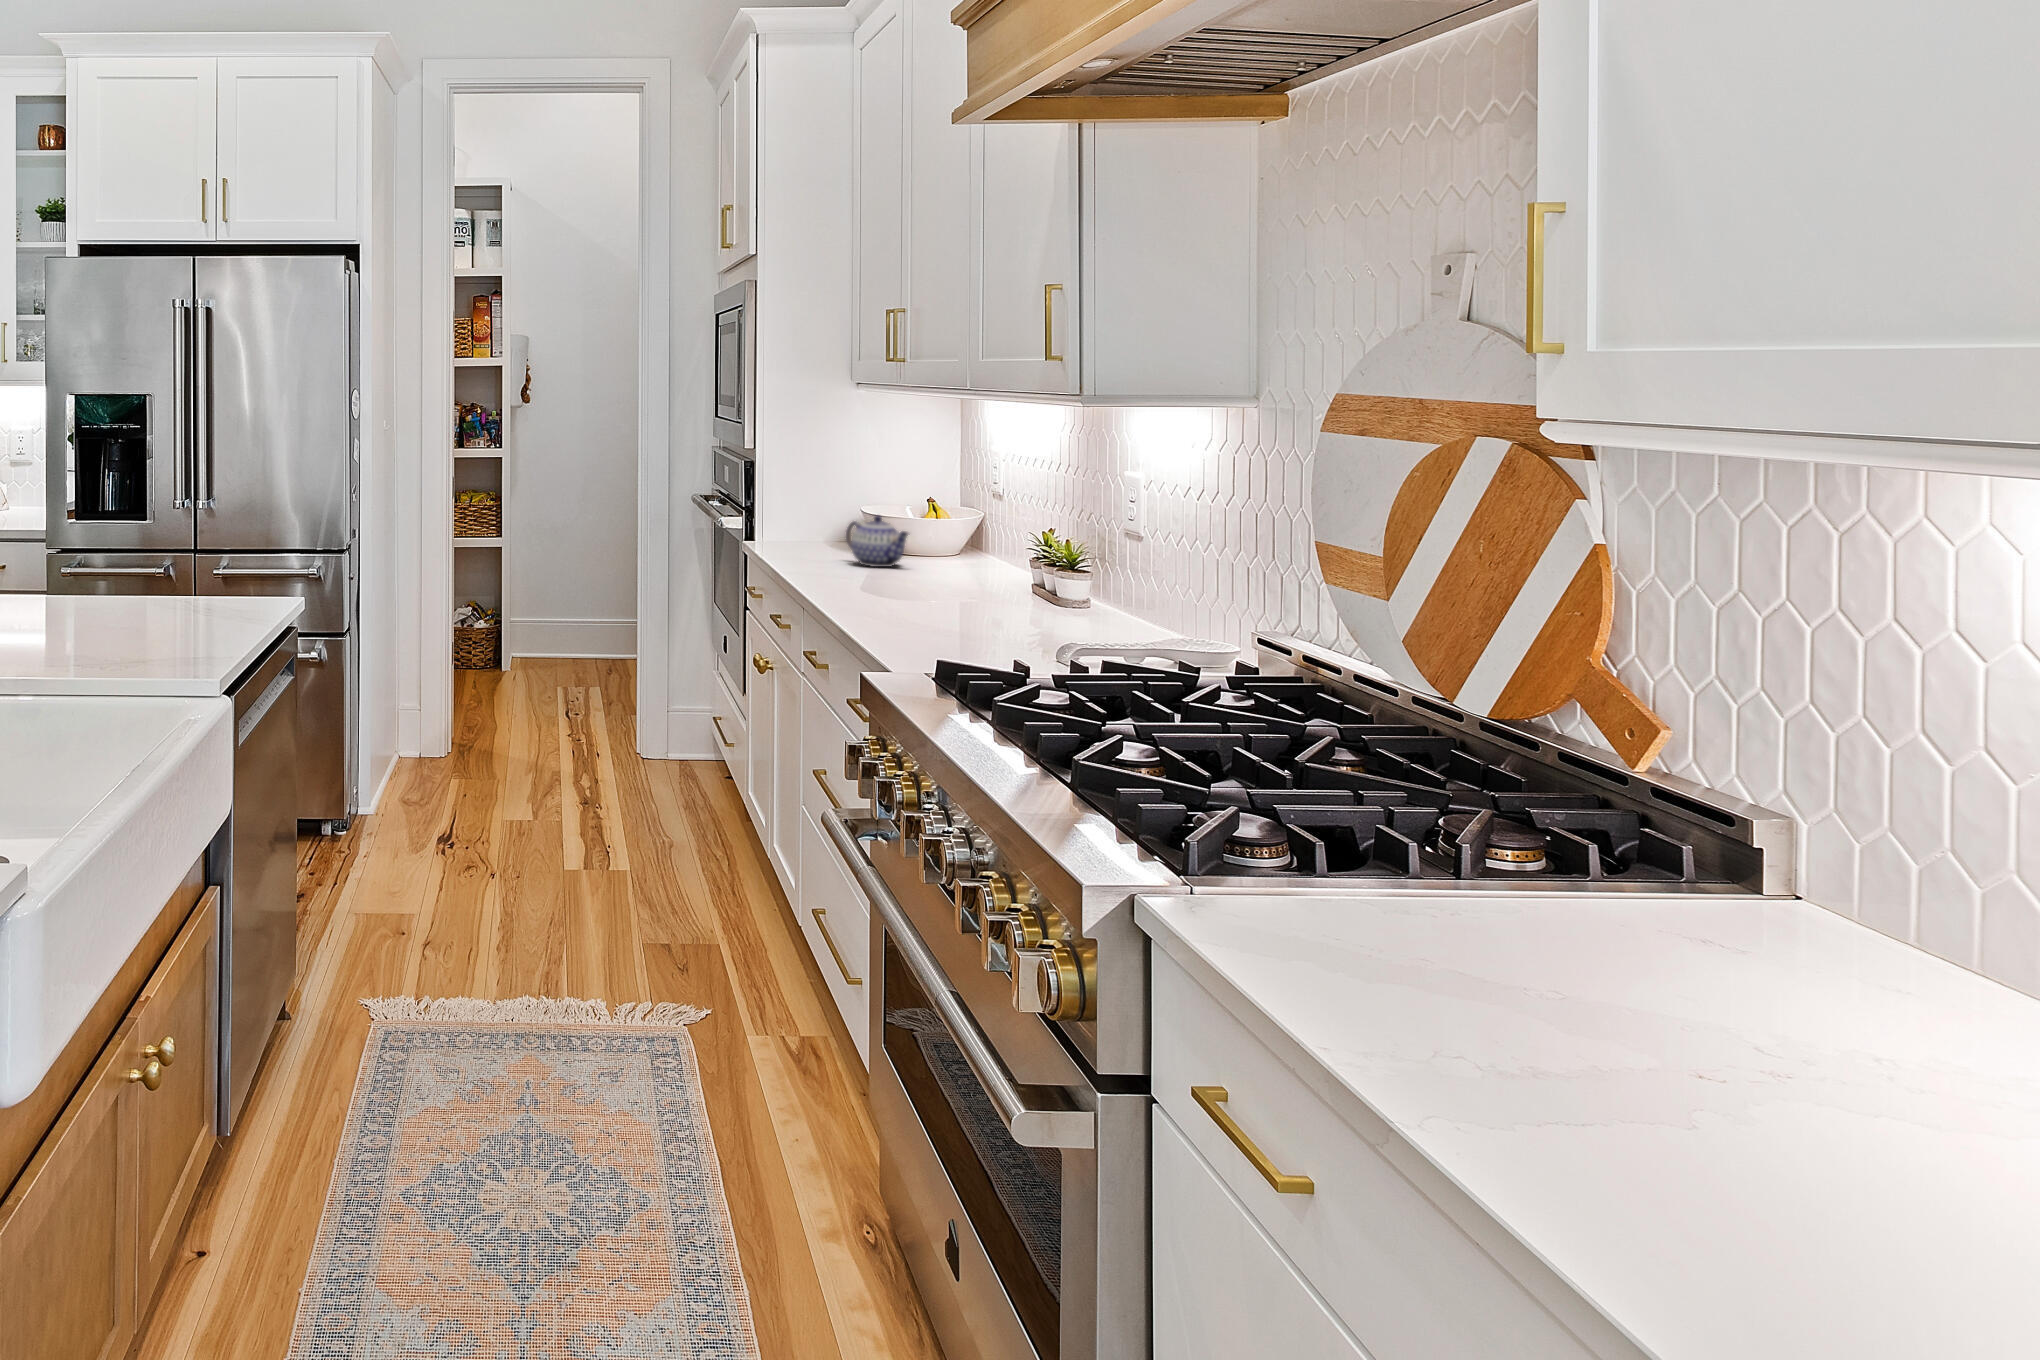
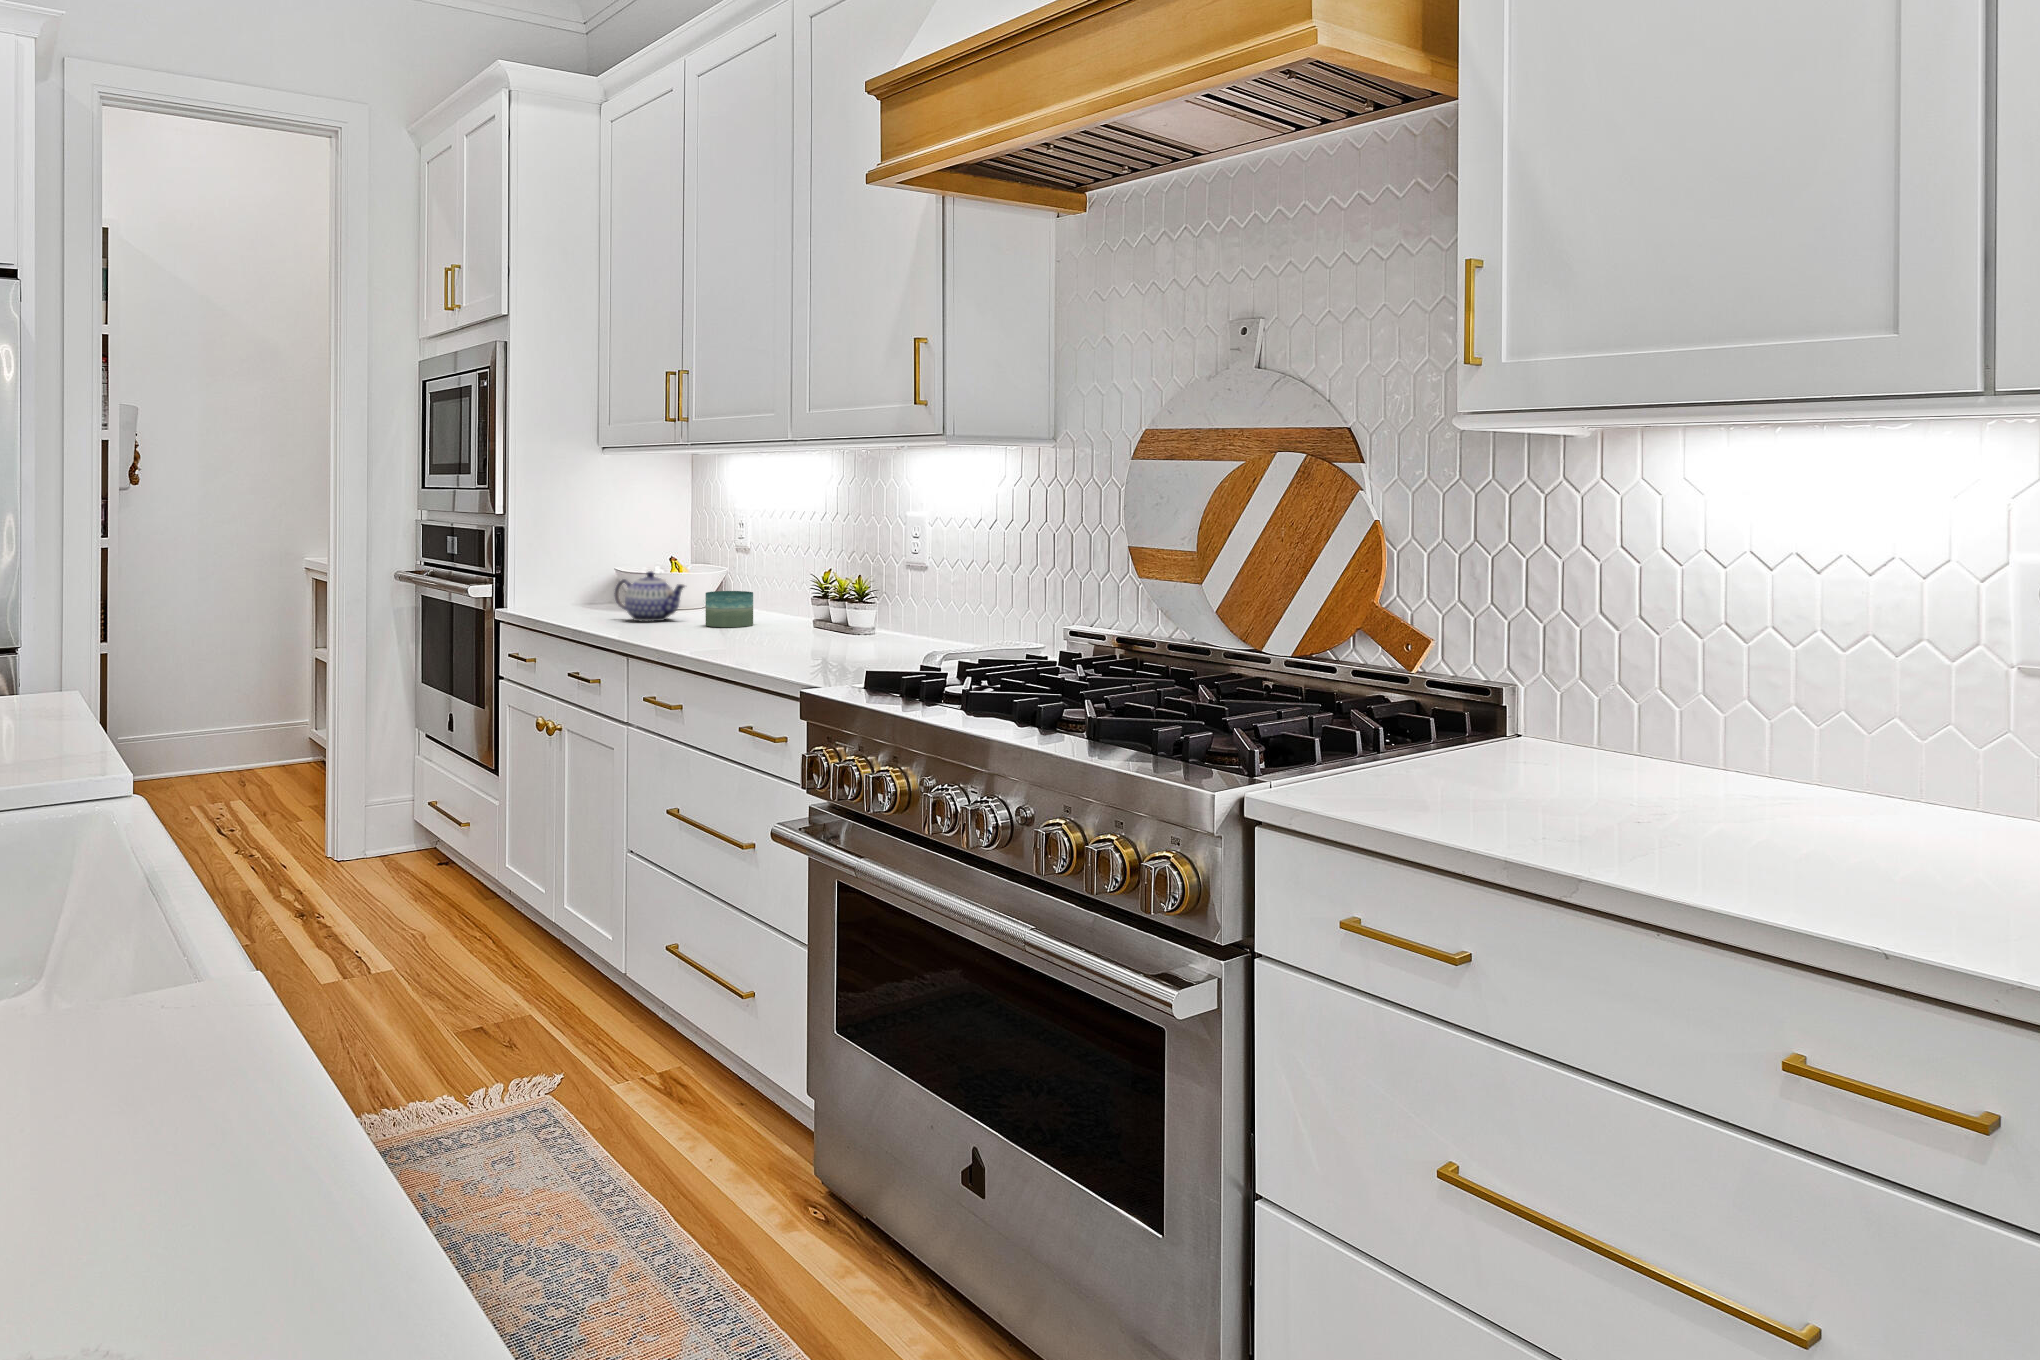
candle: none [917,542,970,582] -> present [706,591,753,627]

